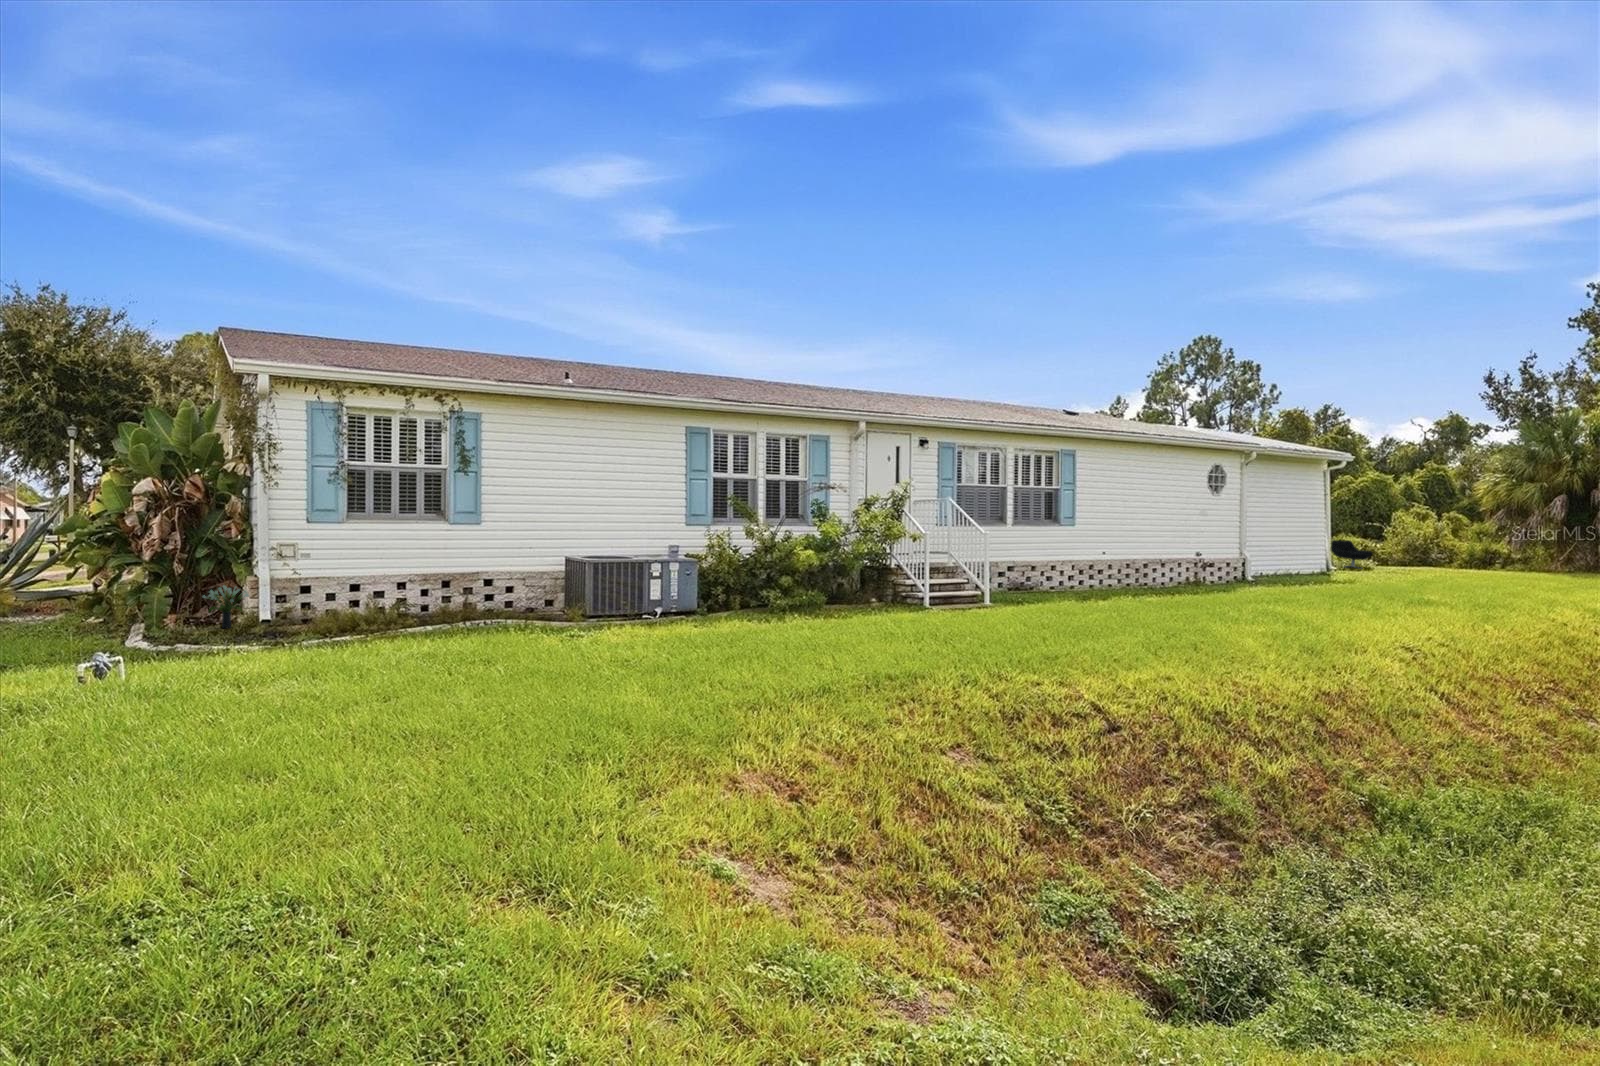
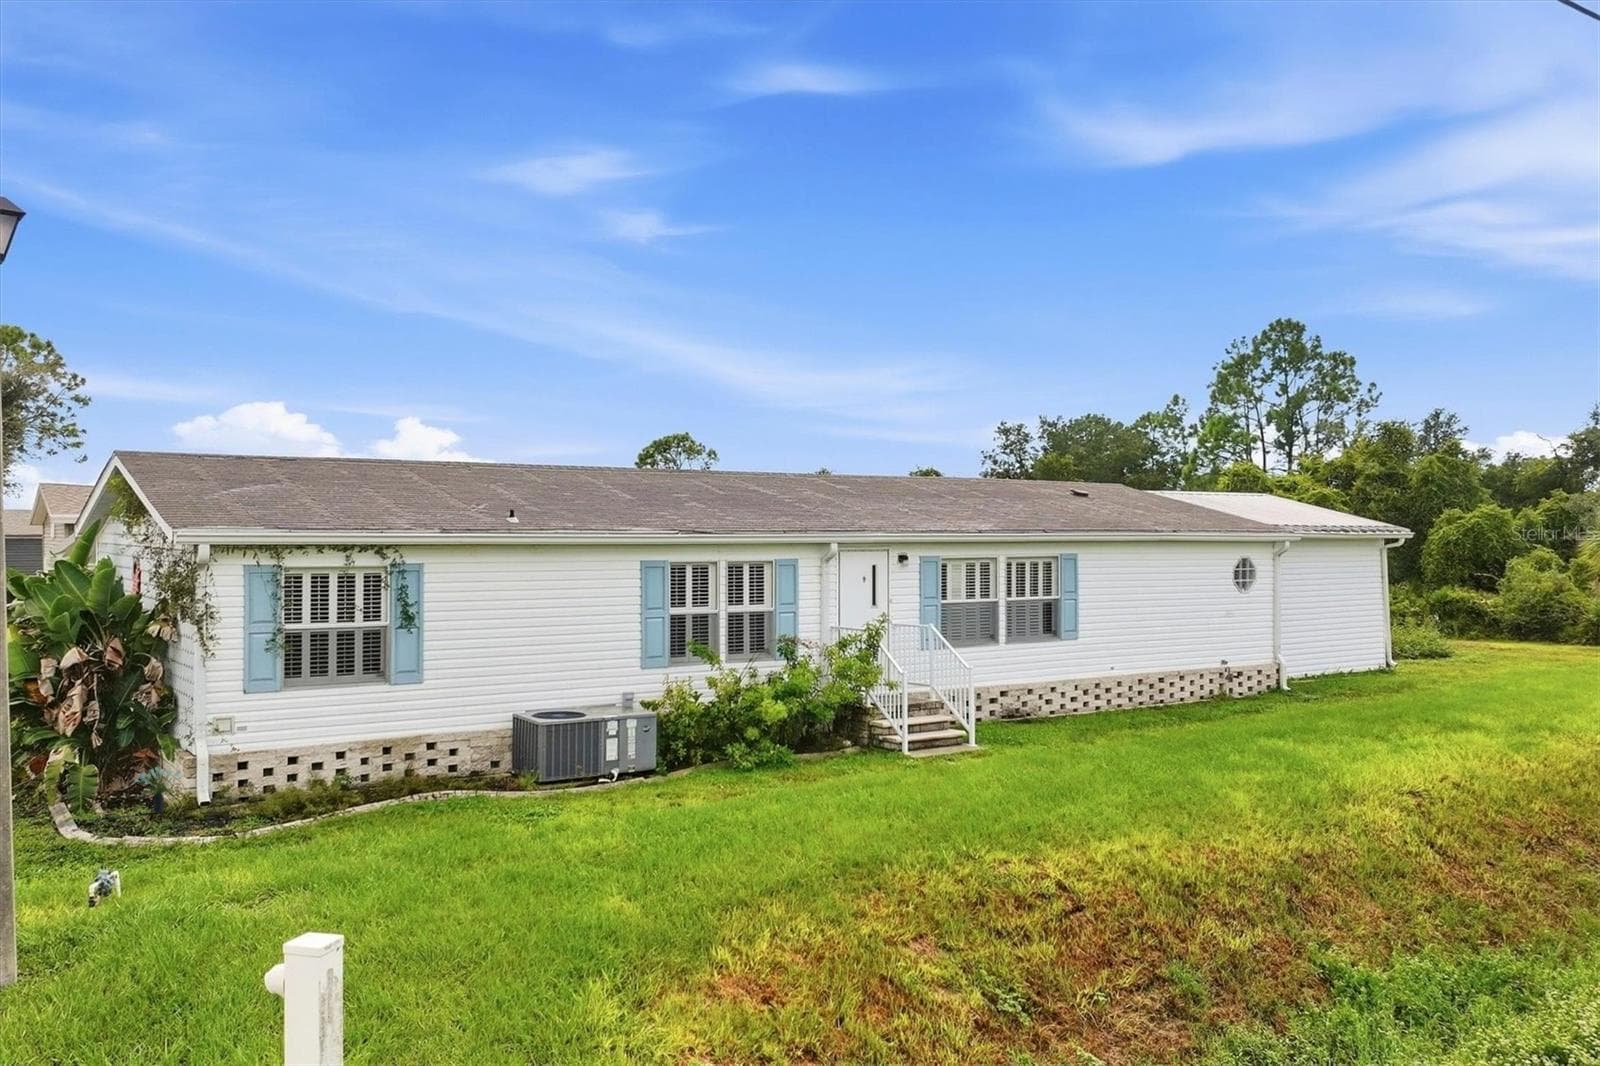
lounge chair: present [1331,540,1373,567] -> none [1378,635,1425,670]

